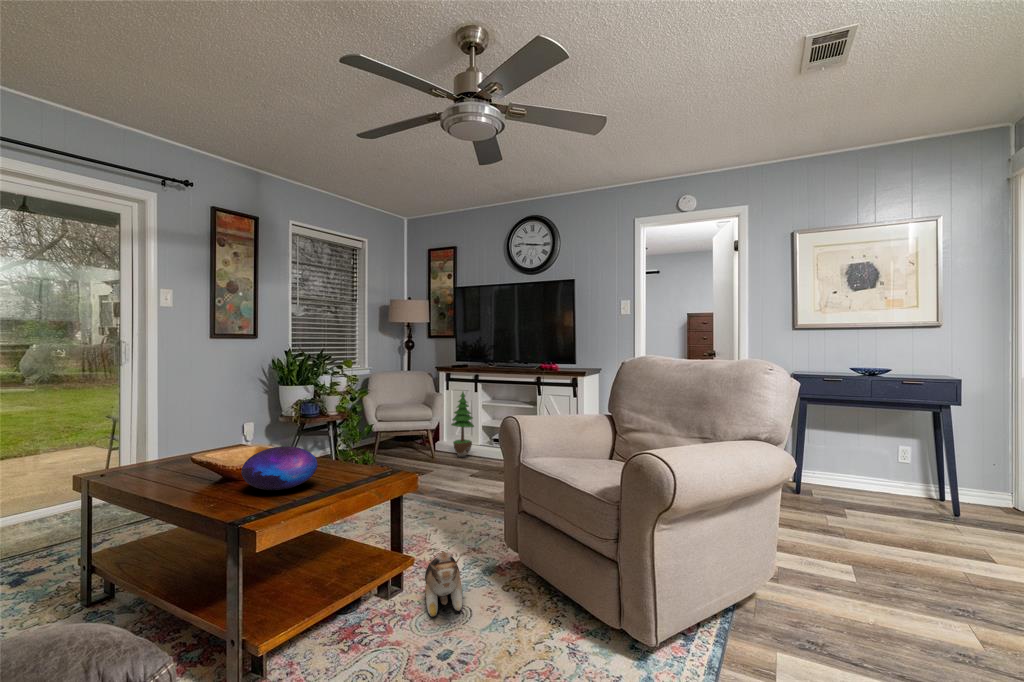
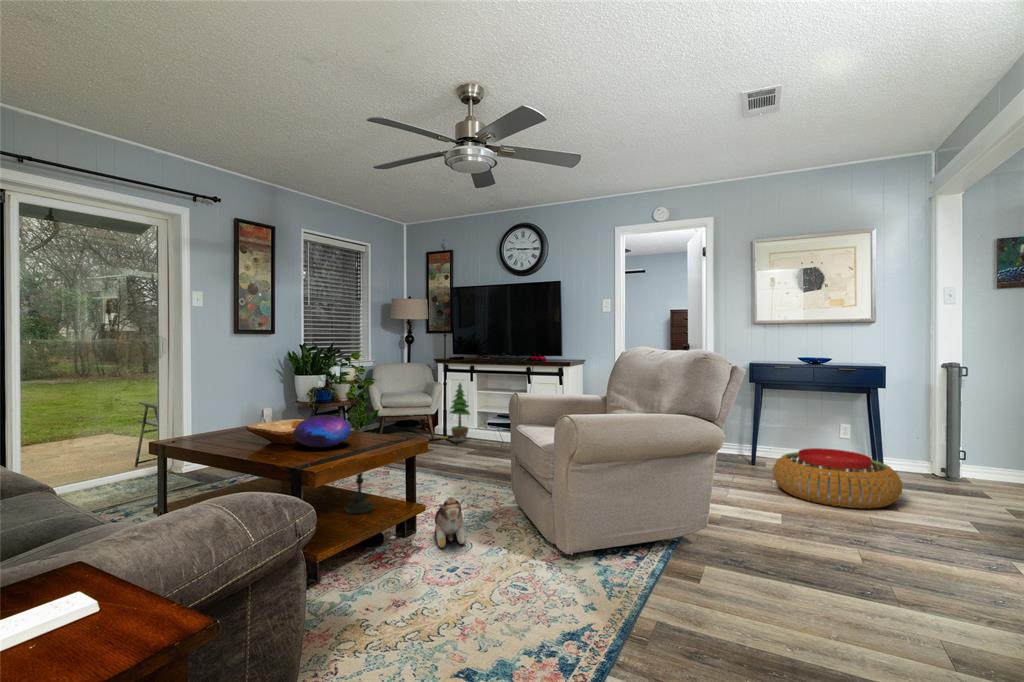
candle: none [312,475,349,571] -> present [345,473,374,514]
pouf: none [829,477,996,557] -> present [773,448,902,508]

